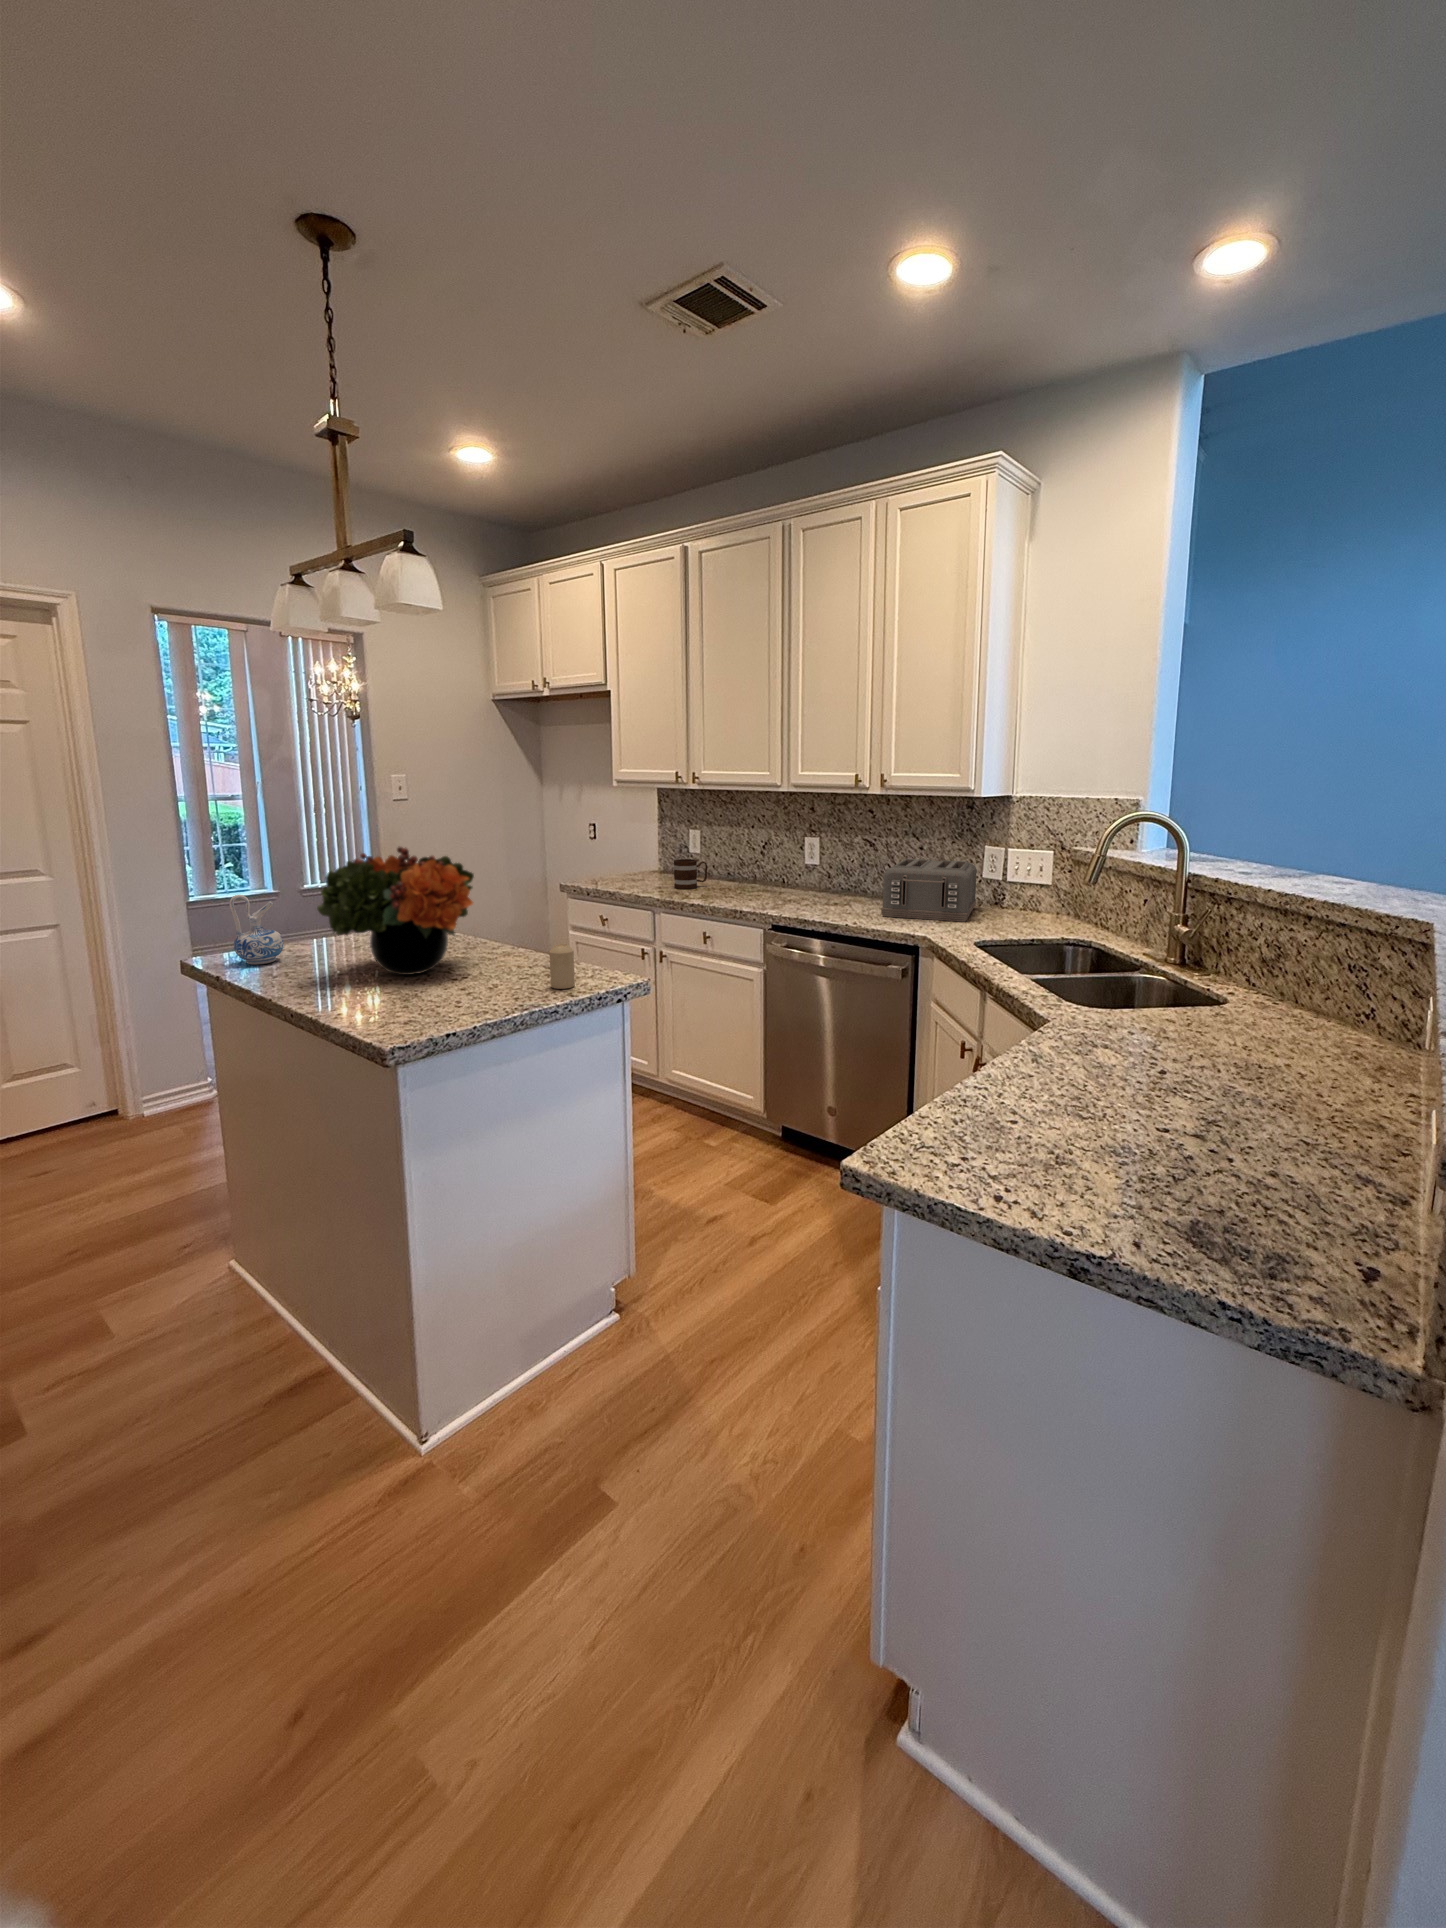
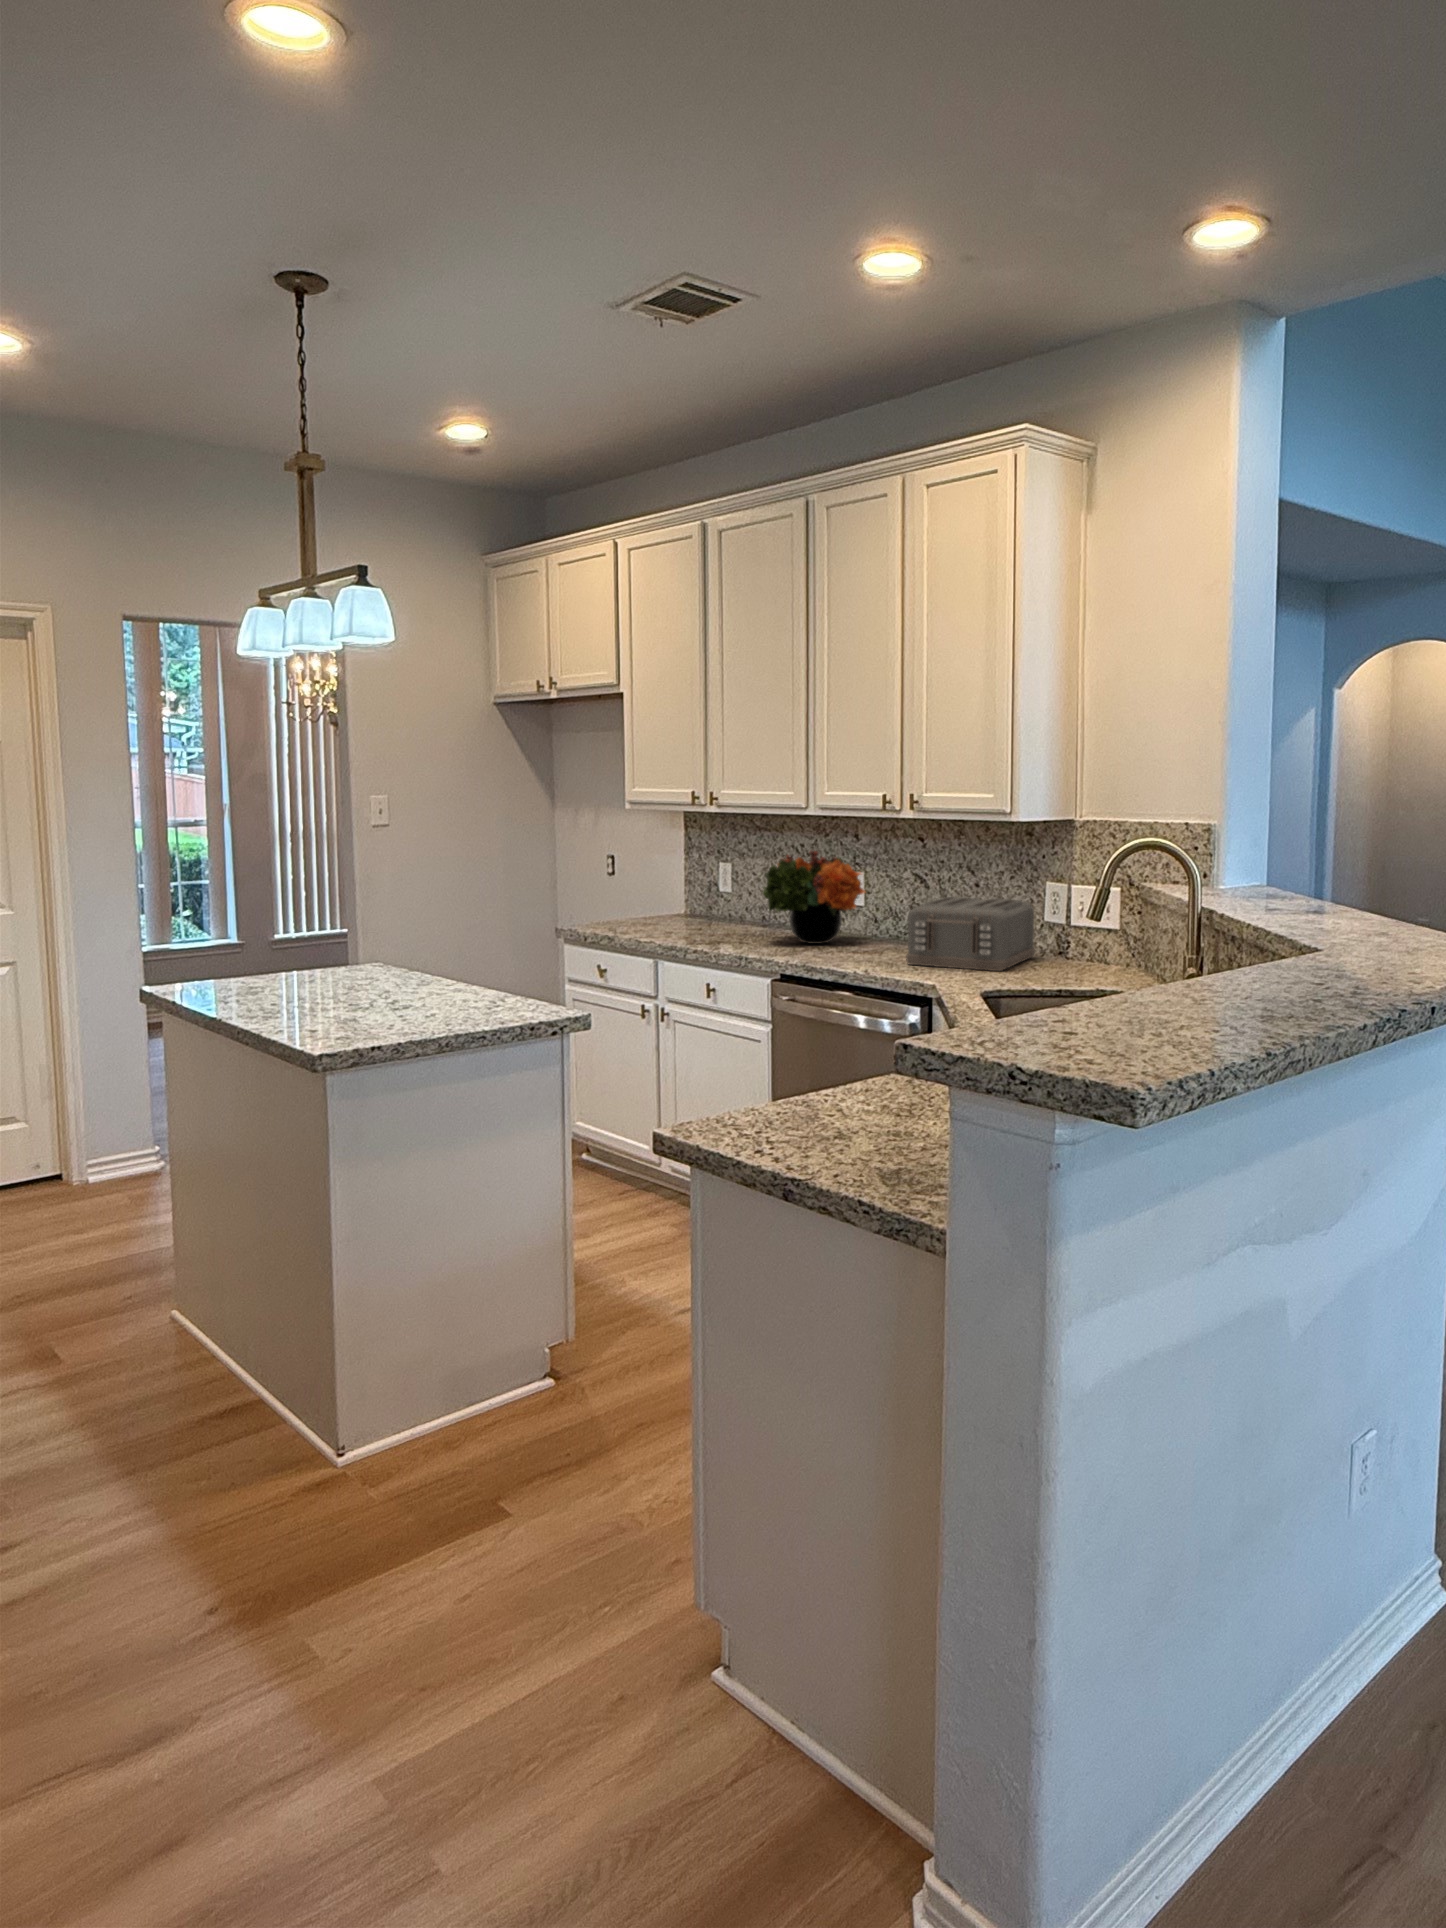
flower arrangement: present [317,847,474,975] -> present [763,851,865,944]
mug: present [674,859,708,889] -> none [686,898,729,934]
ceramic pitcher: present [229,895,283,964] -> none [189,922,237,993]
candle: present [549,944,575,989] -> none [485,973,510,1018]

